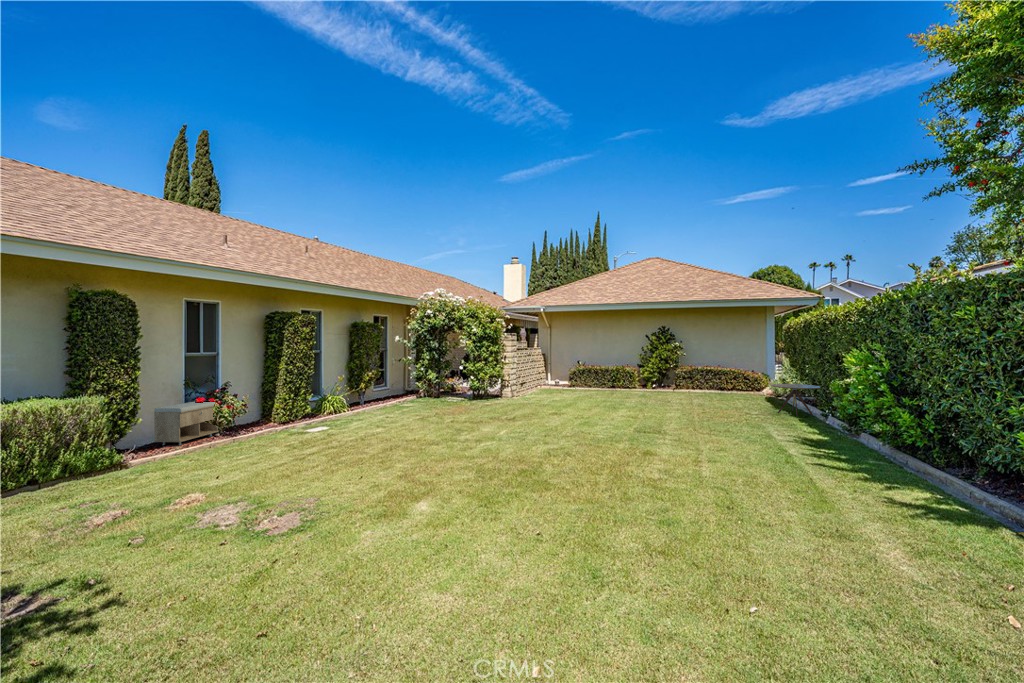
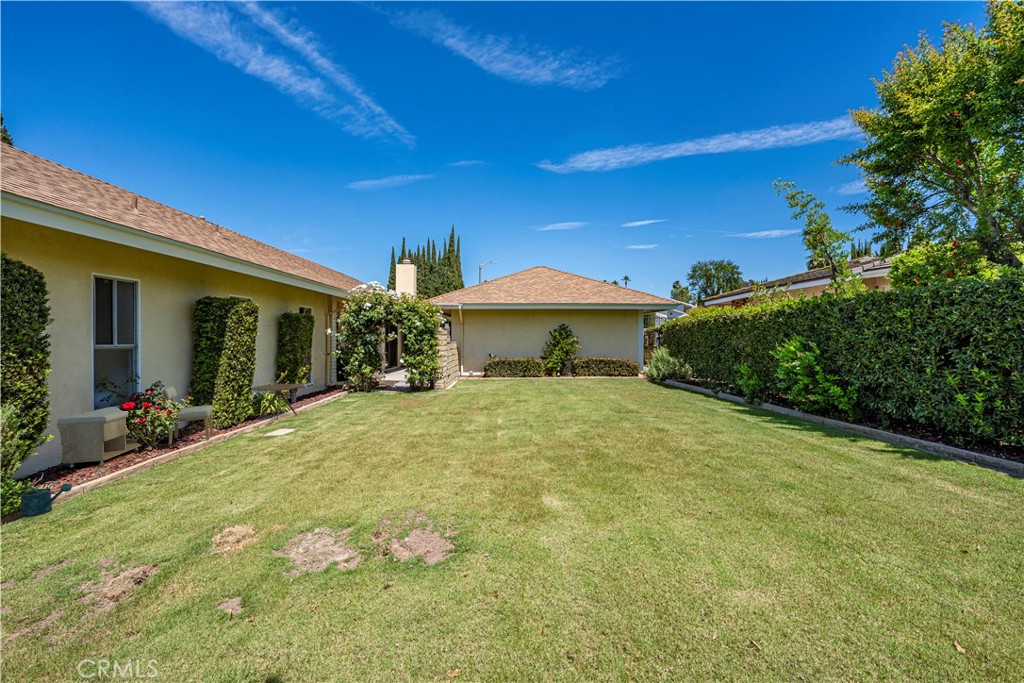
round table: present [770,384,820,416] -> present [252,384,304,419]
chair: none [229,387,270,434] -> present [162,386,213,445]
watering can: none [101,455,129,477] -> present [19,484,71,517]

